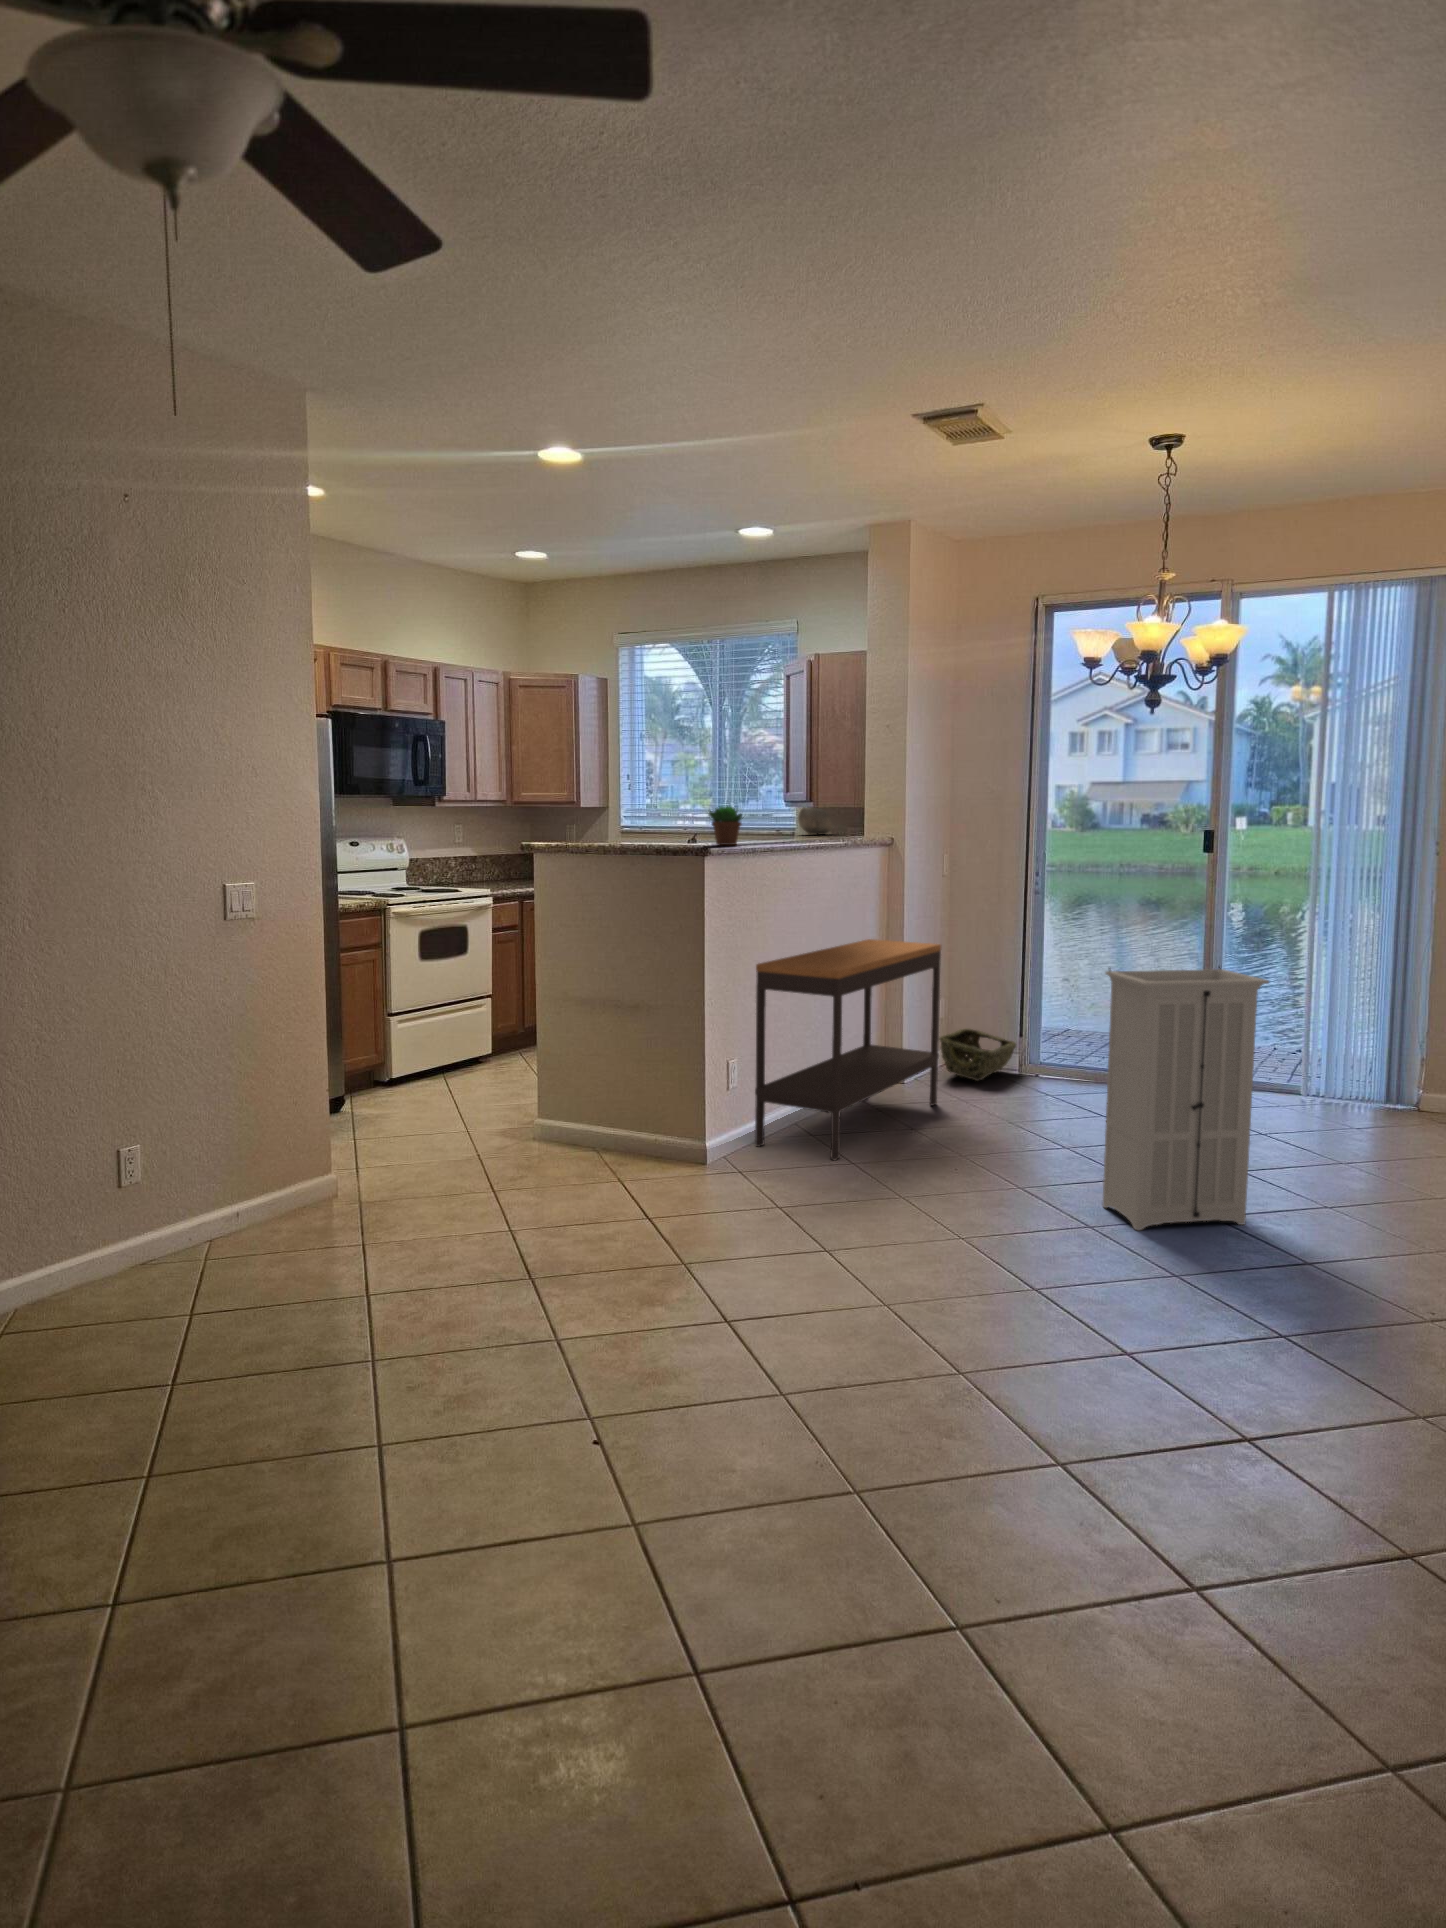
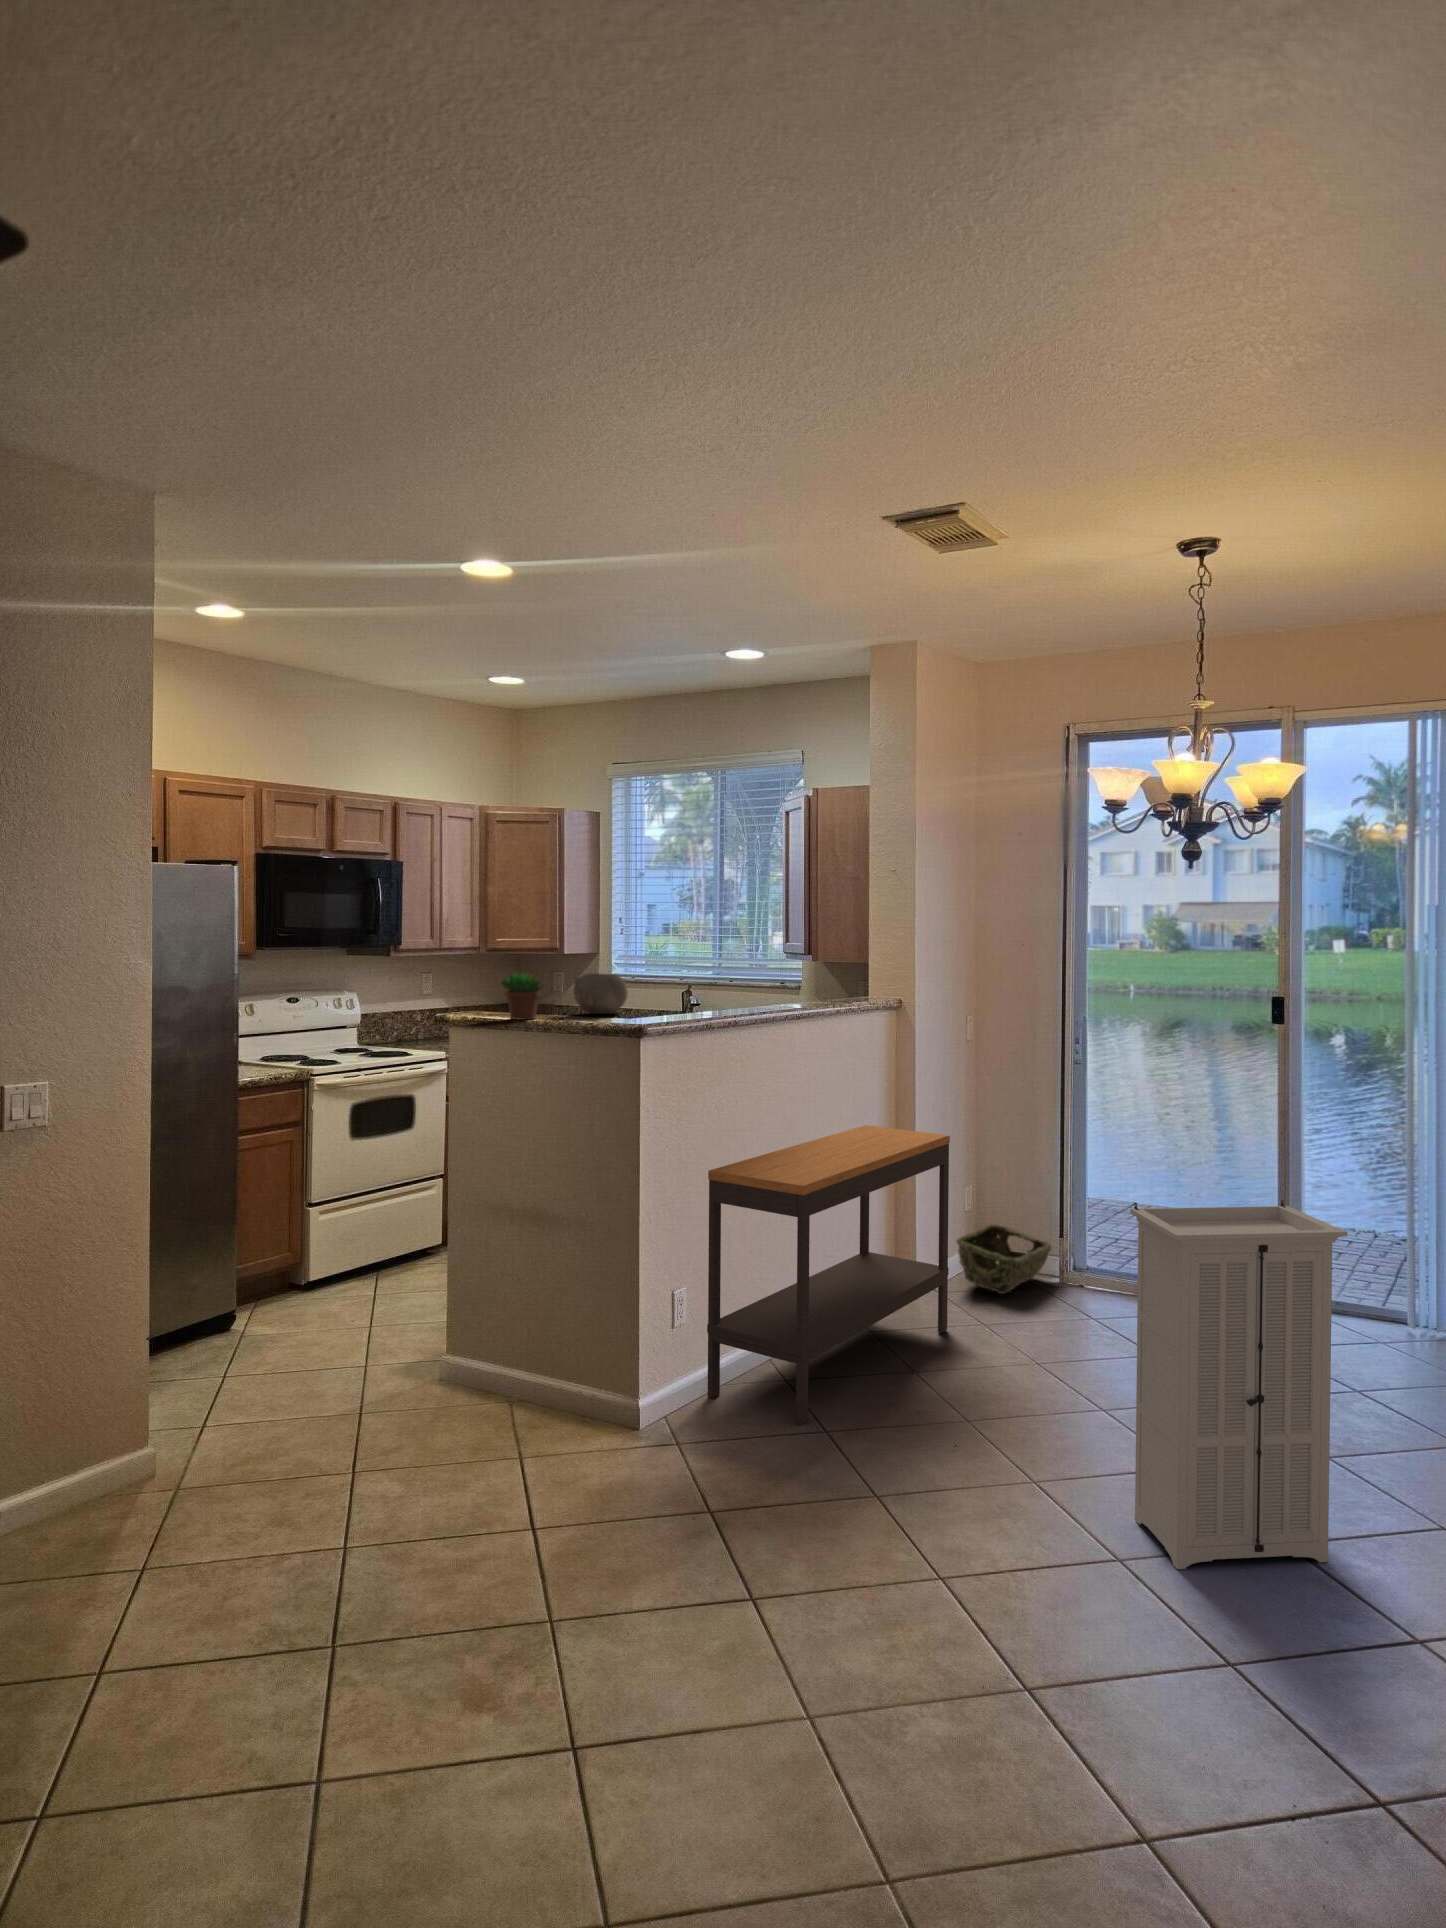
succulent plant: present [709,807,744,845] -> present [500,973,542,1020]
bowl: present [798,808,834,834] -> present [574,973,628,1014]

